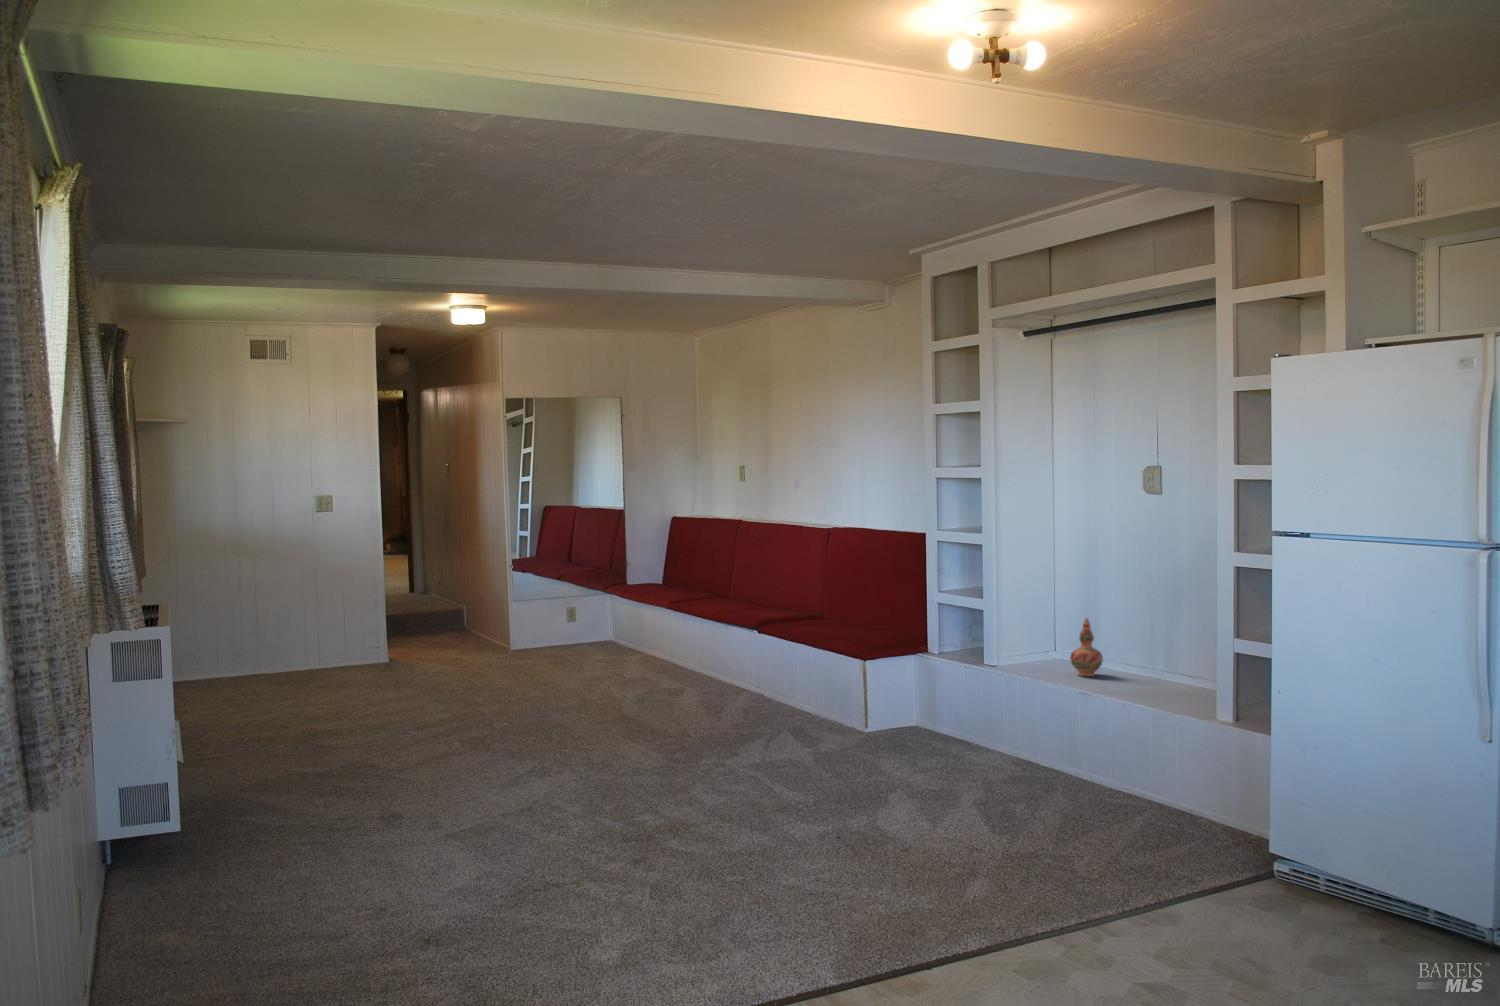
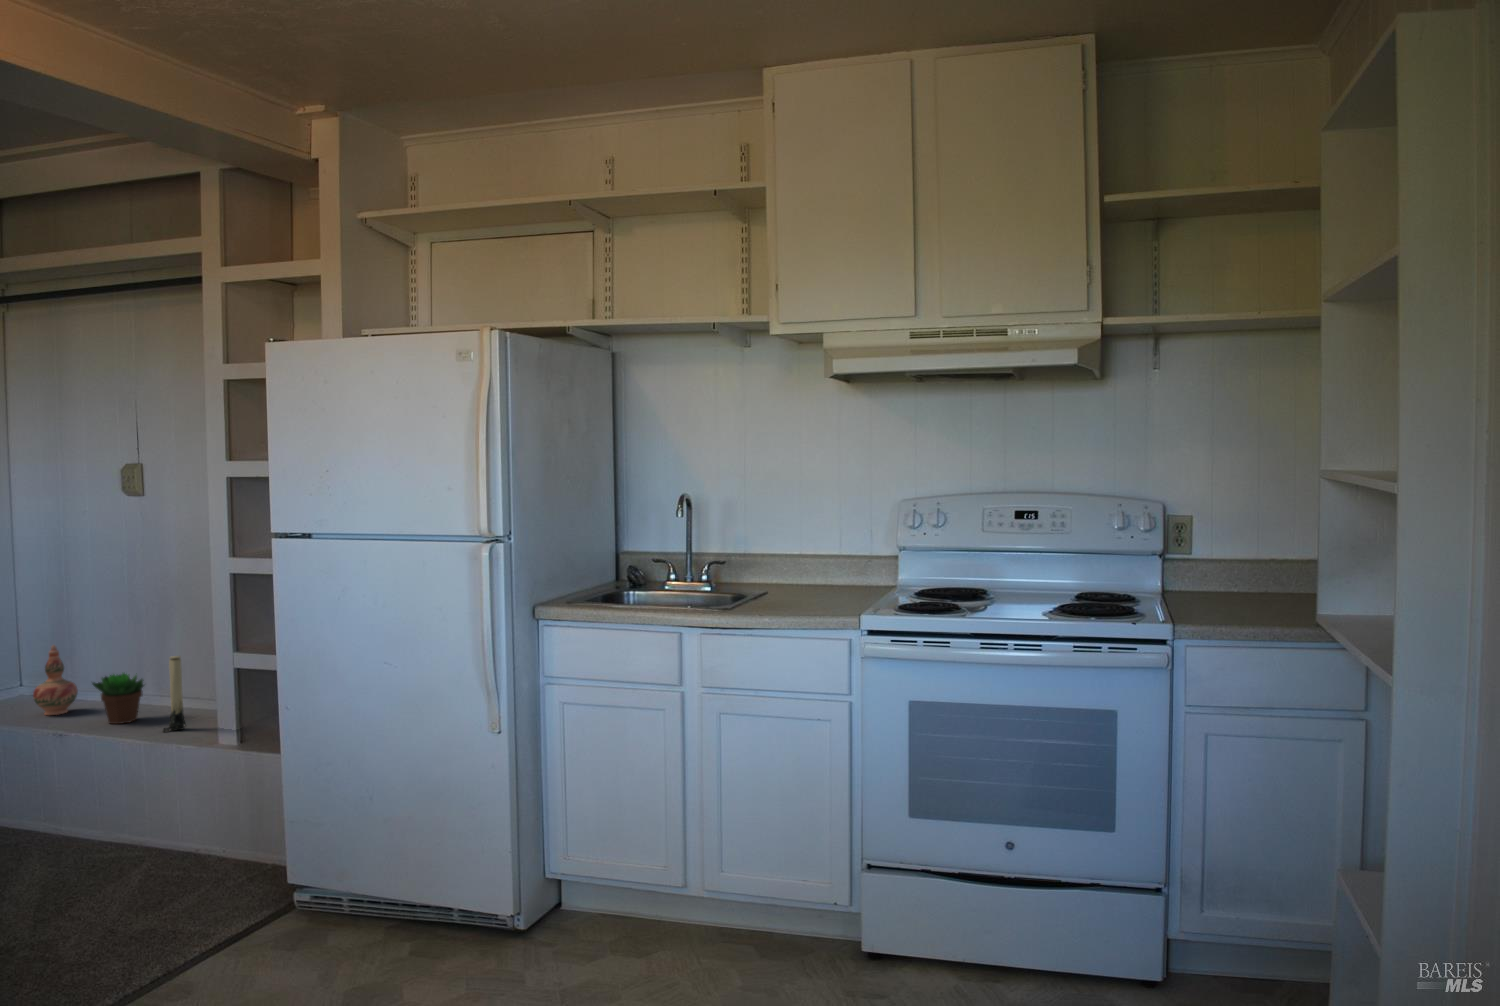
candle: none [1169,637,1189,703] -> present [163,656,185,732]
succulent plant: none [1114,646,1157,691] -> present [92,673,144,724]

